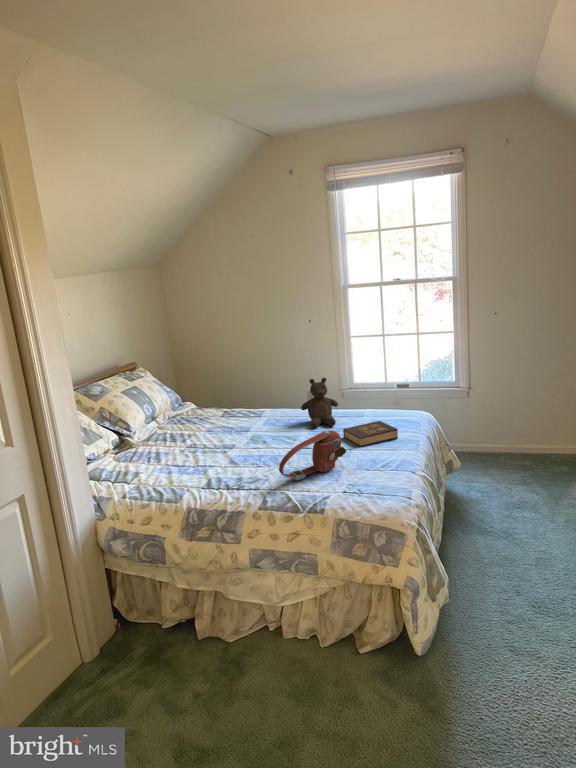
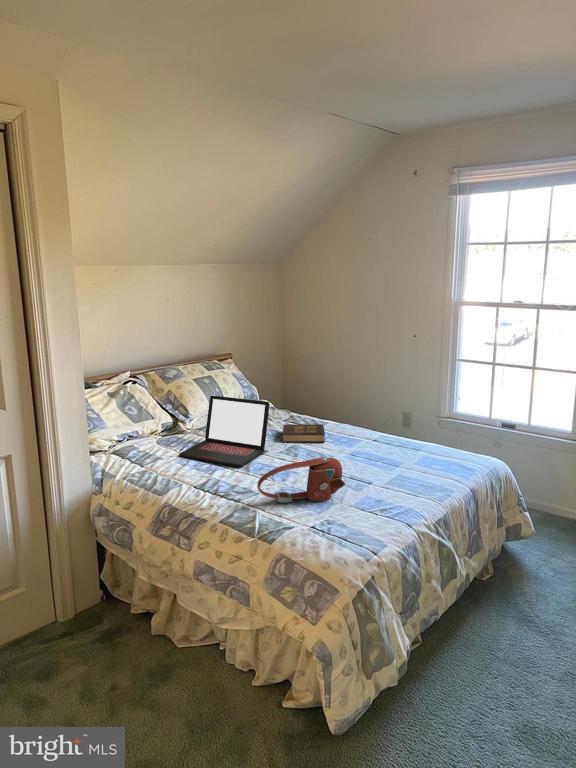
stuffed bear: present [301,378,338,428] -> none [352,399,393,454]
laptop: none [155,396,235,466] -> present [179,395,270,466]
hardback book: present [343,421,398,447] -> present [283,424,325,442]

